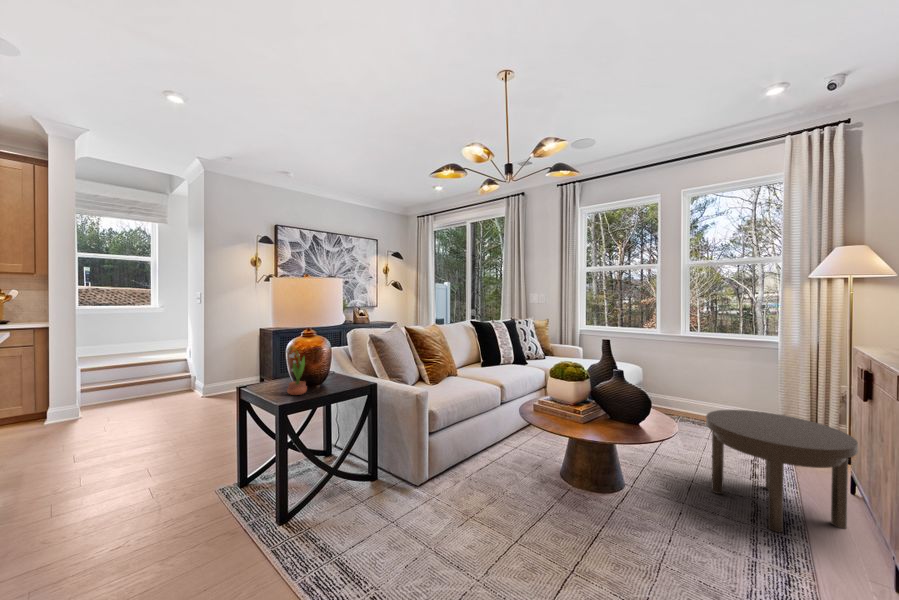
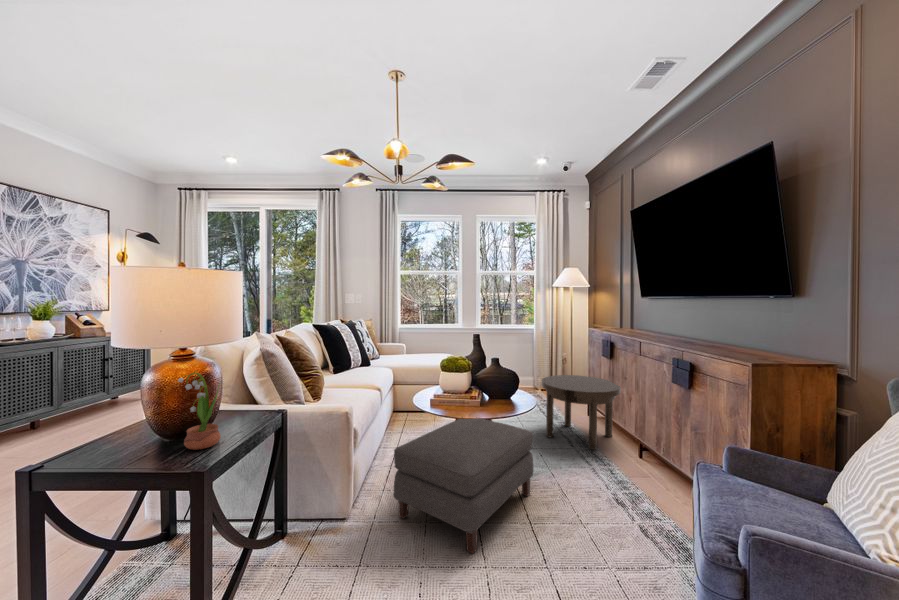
ottoman: none [449,429,606,554] -> present [394,417,533,554]

